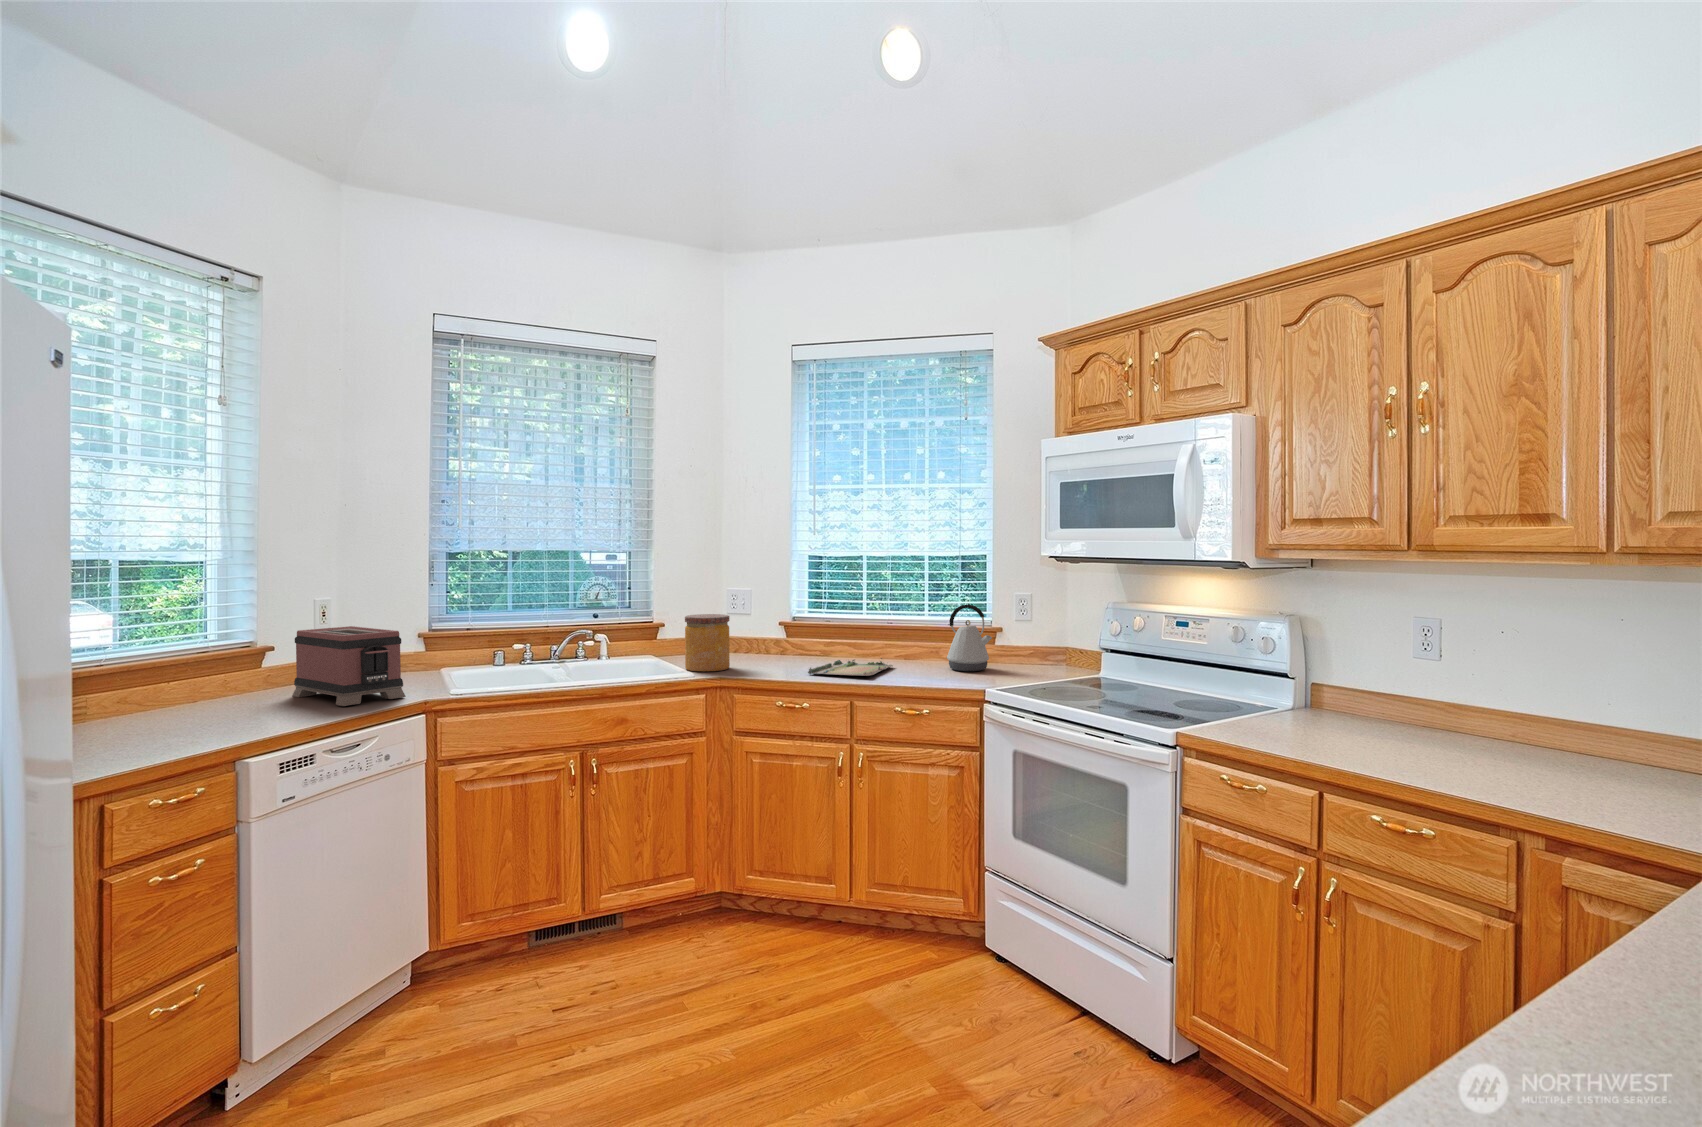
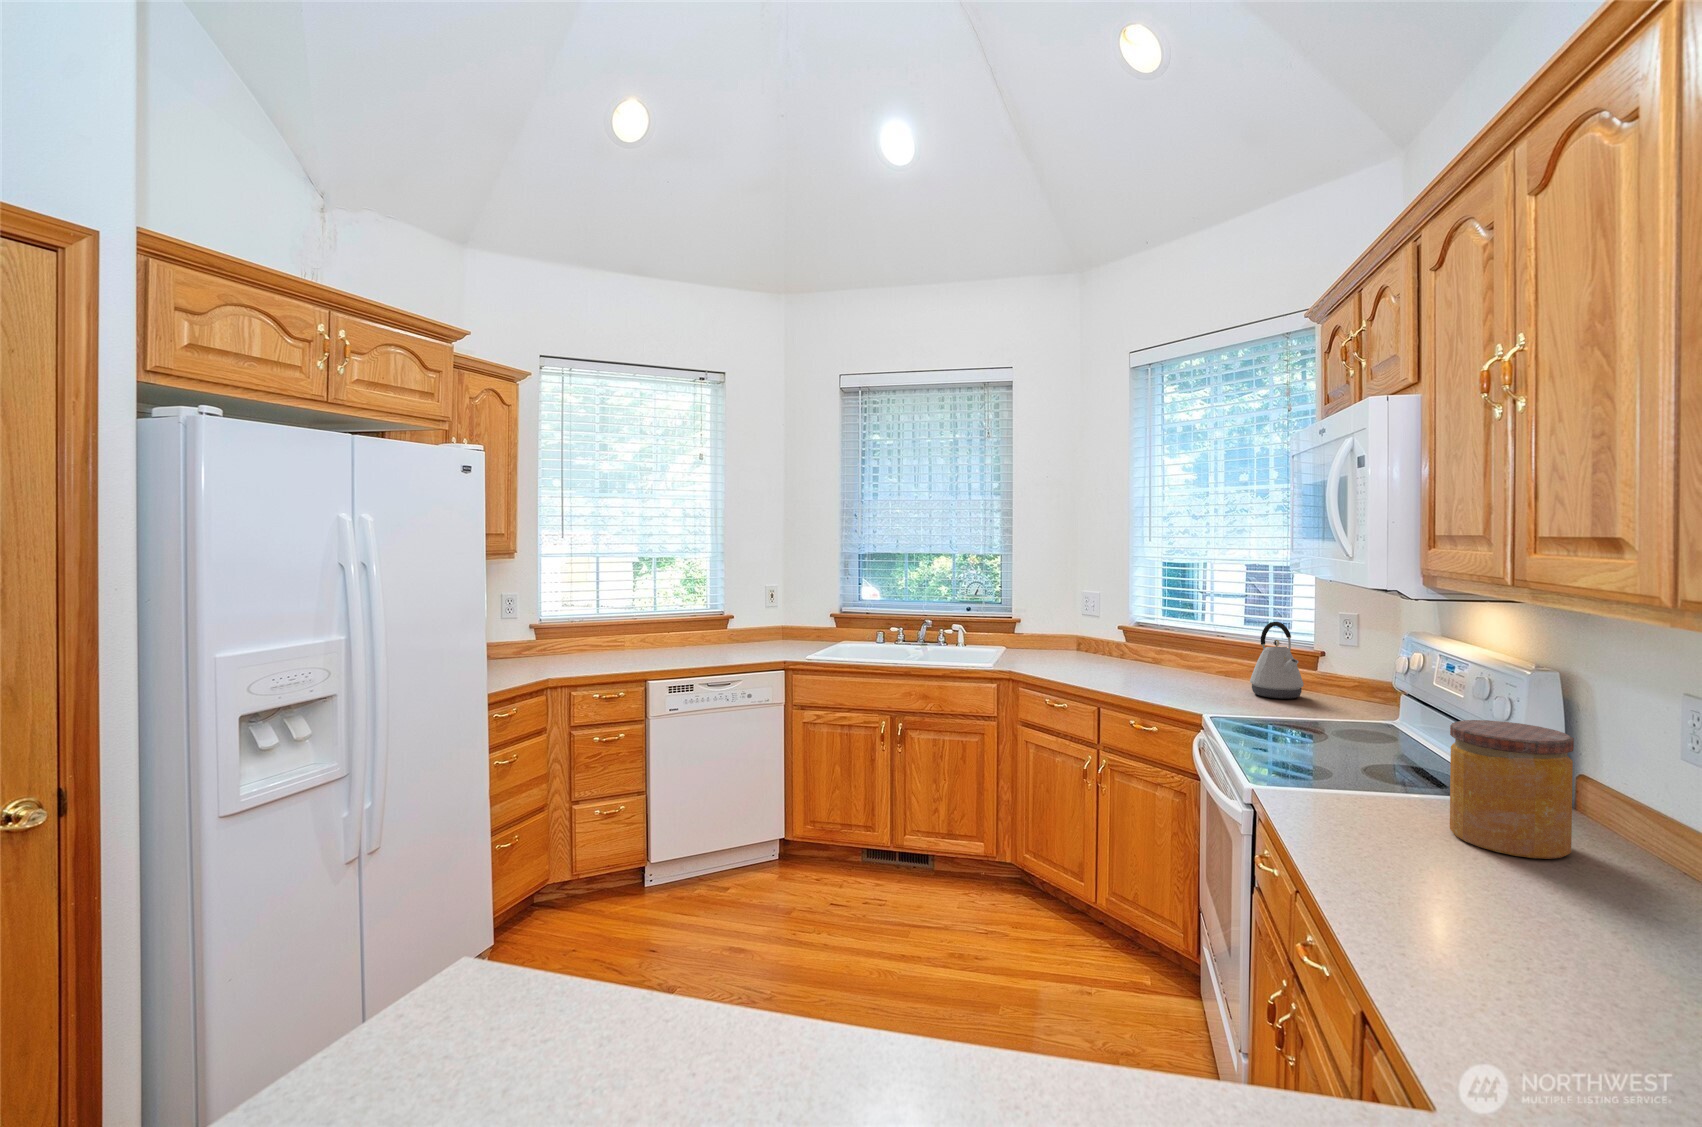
jar: present [685,614,730,671] -> present [1450,720,1574,859]
toaster: present [292,626,406,706] -> none [739,606,783,658]
tray: present [808,658,893,676] -> none [1088,669,1194,686]

